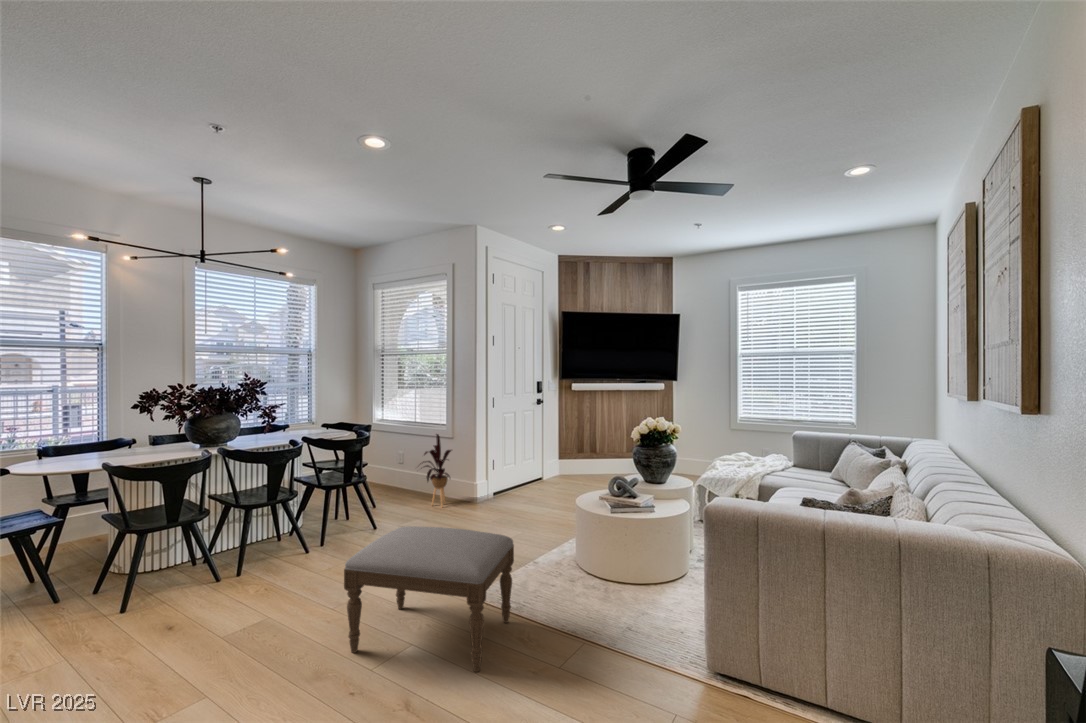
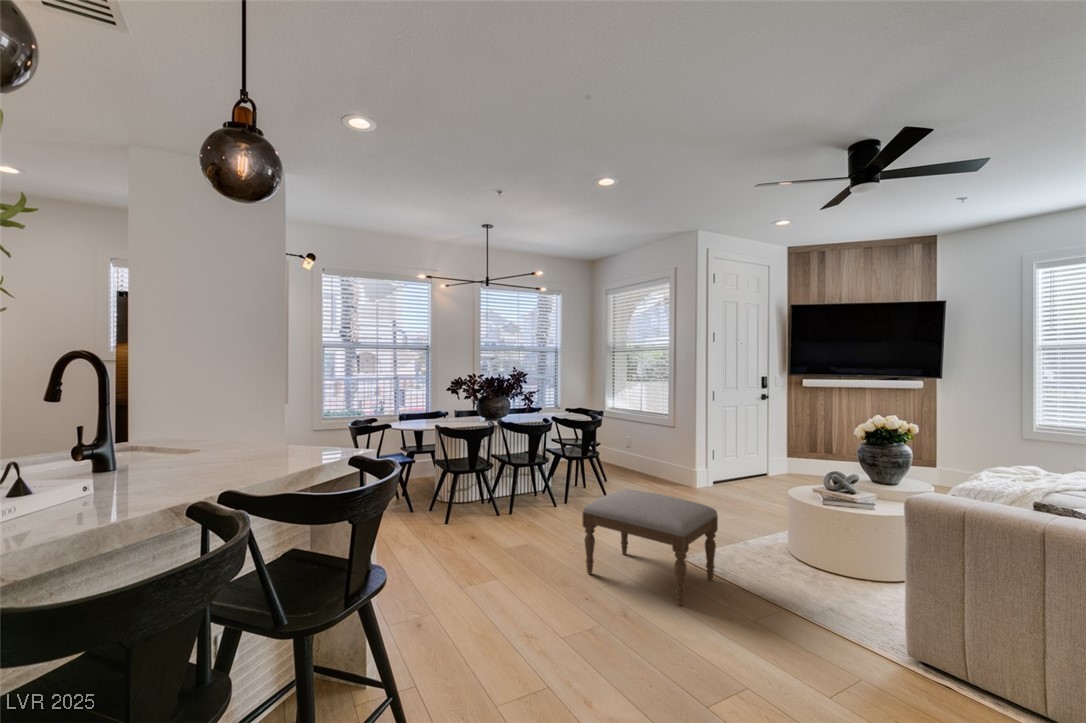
house plant: present [420,434,451,507] -> none [640,422,676,488]

